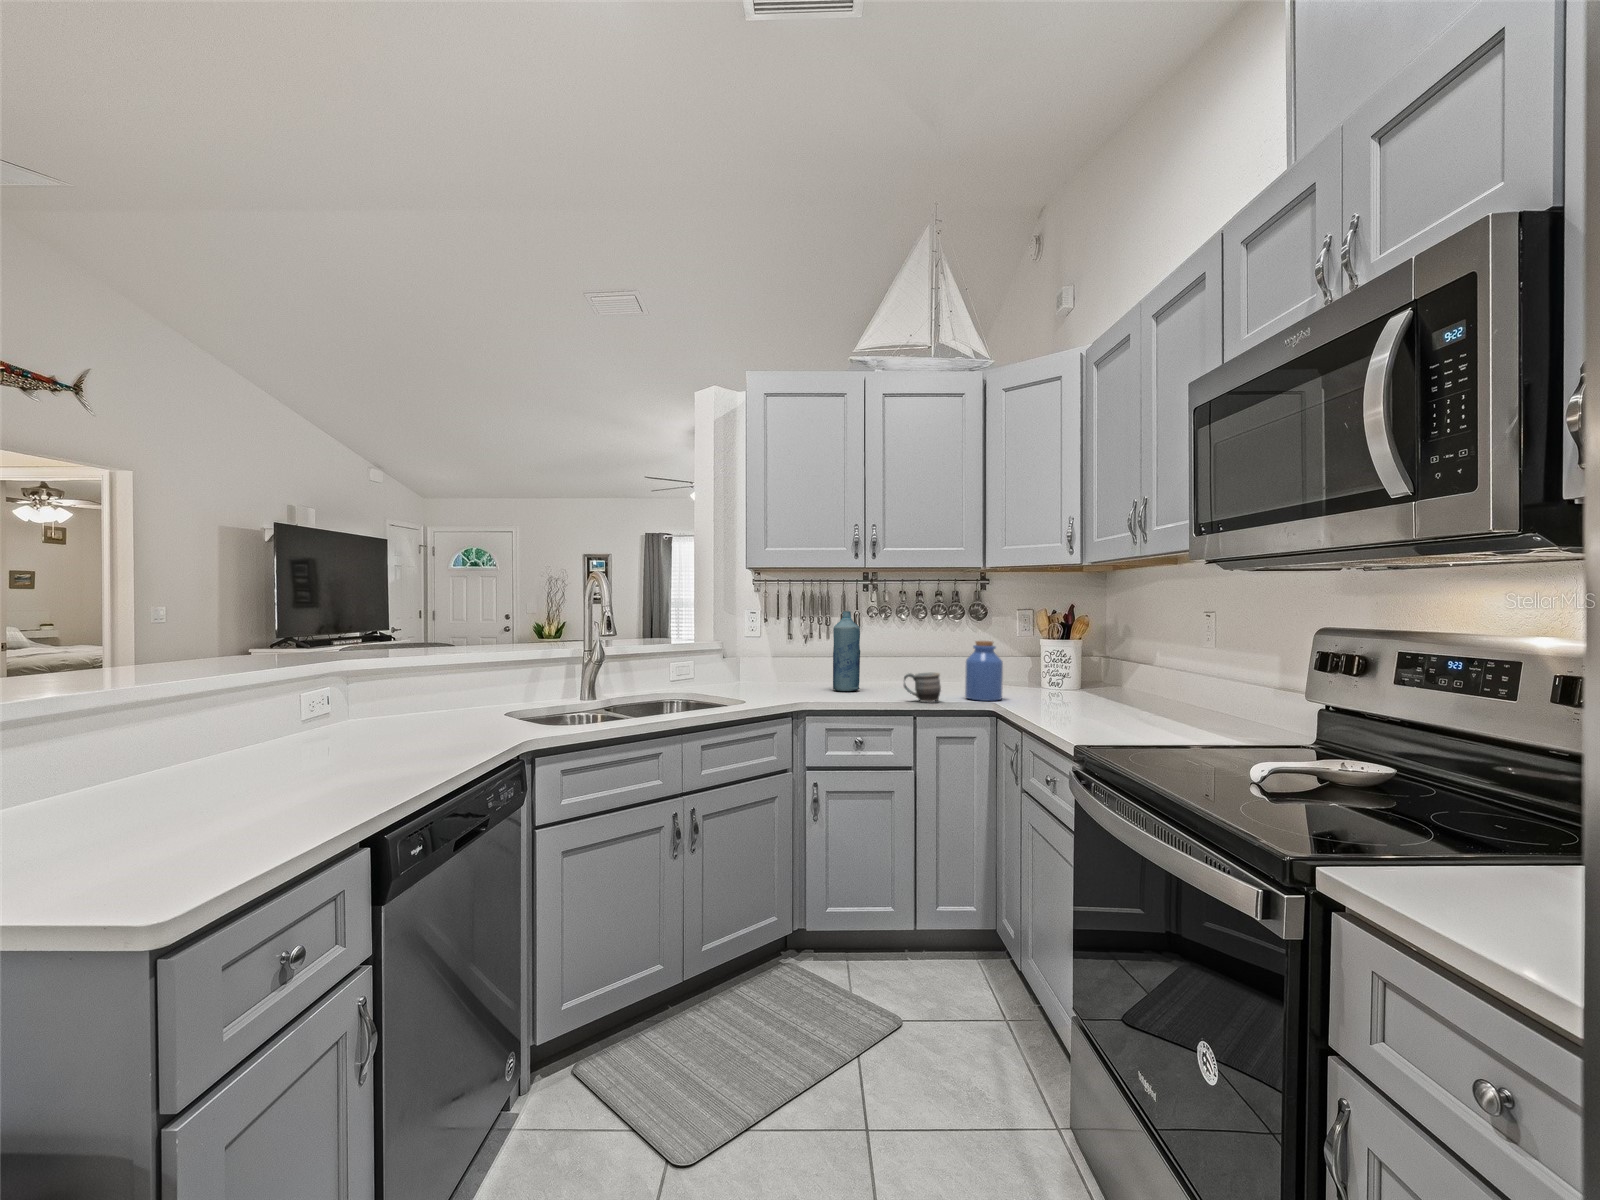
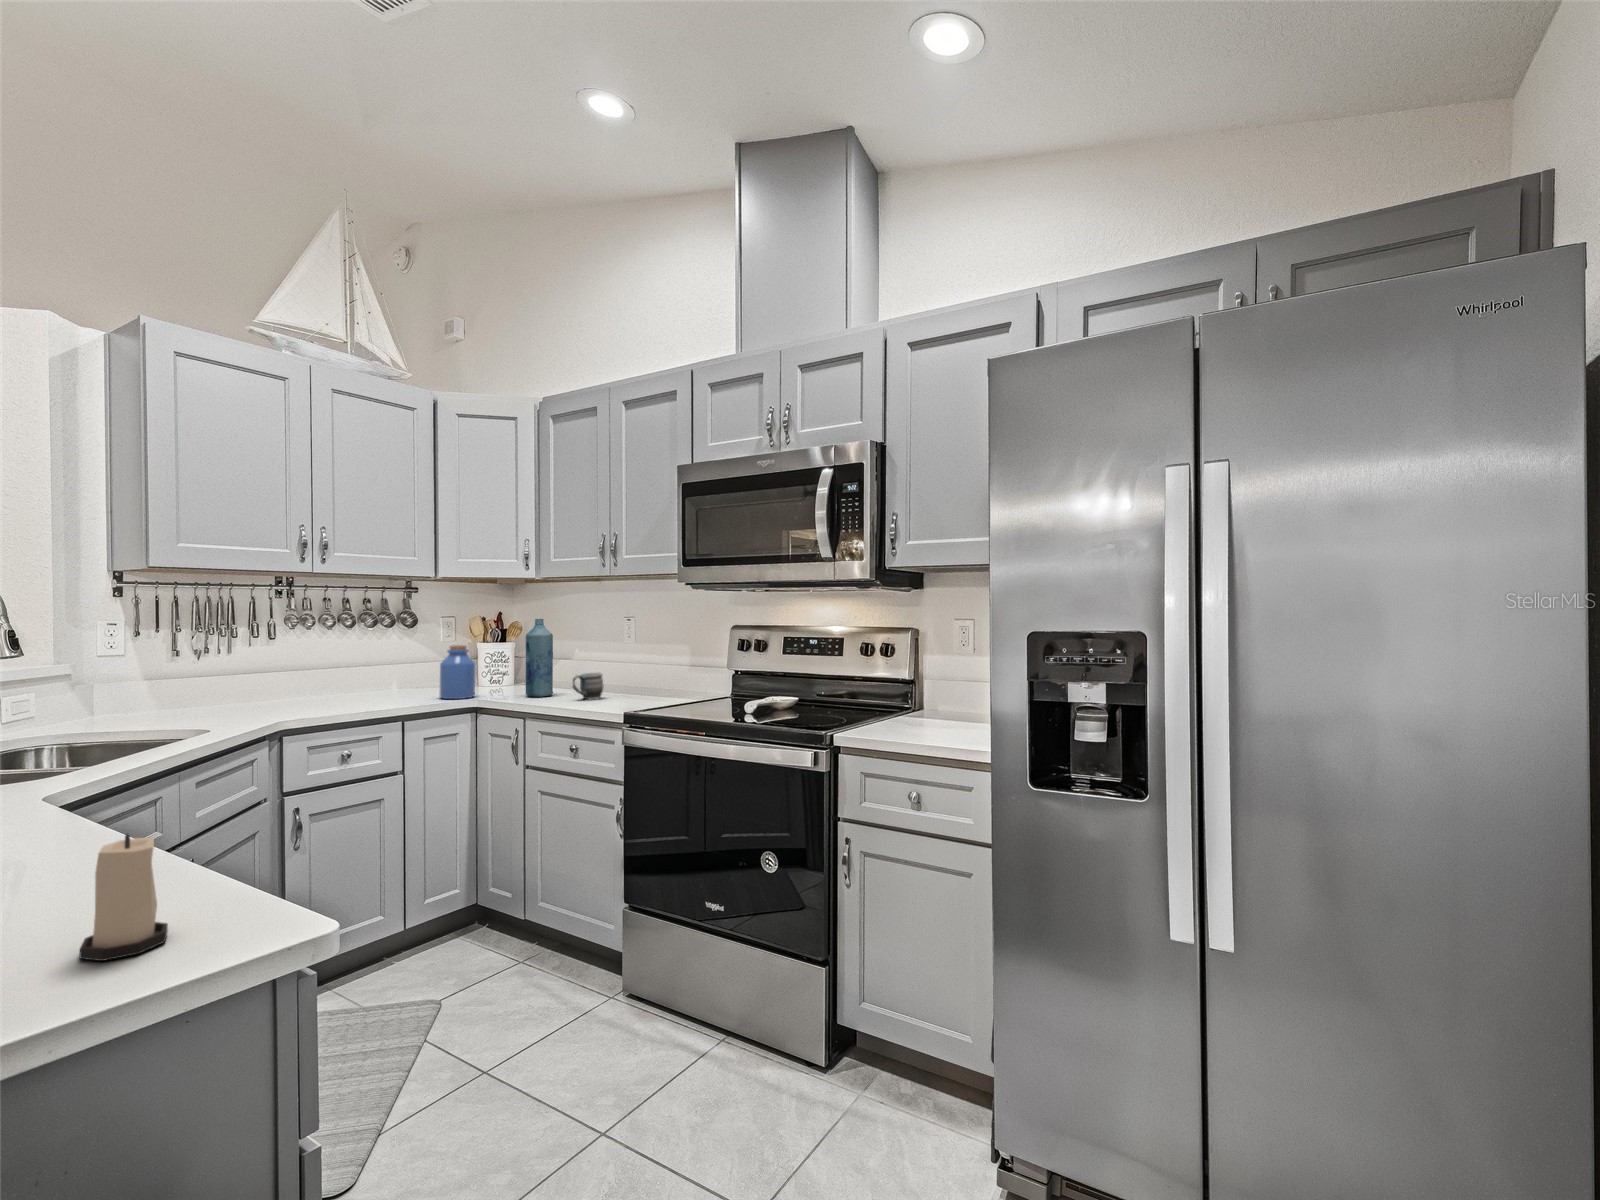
bottle: present [833,611,860,691] -> present [526,619,553,697]
mug: present [904,672,941,702] -> present [573,673,603,699]
candle: none [134,781,212,891] -> present [80,834,168,961]

